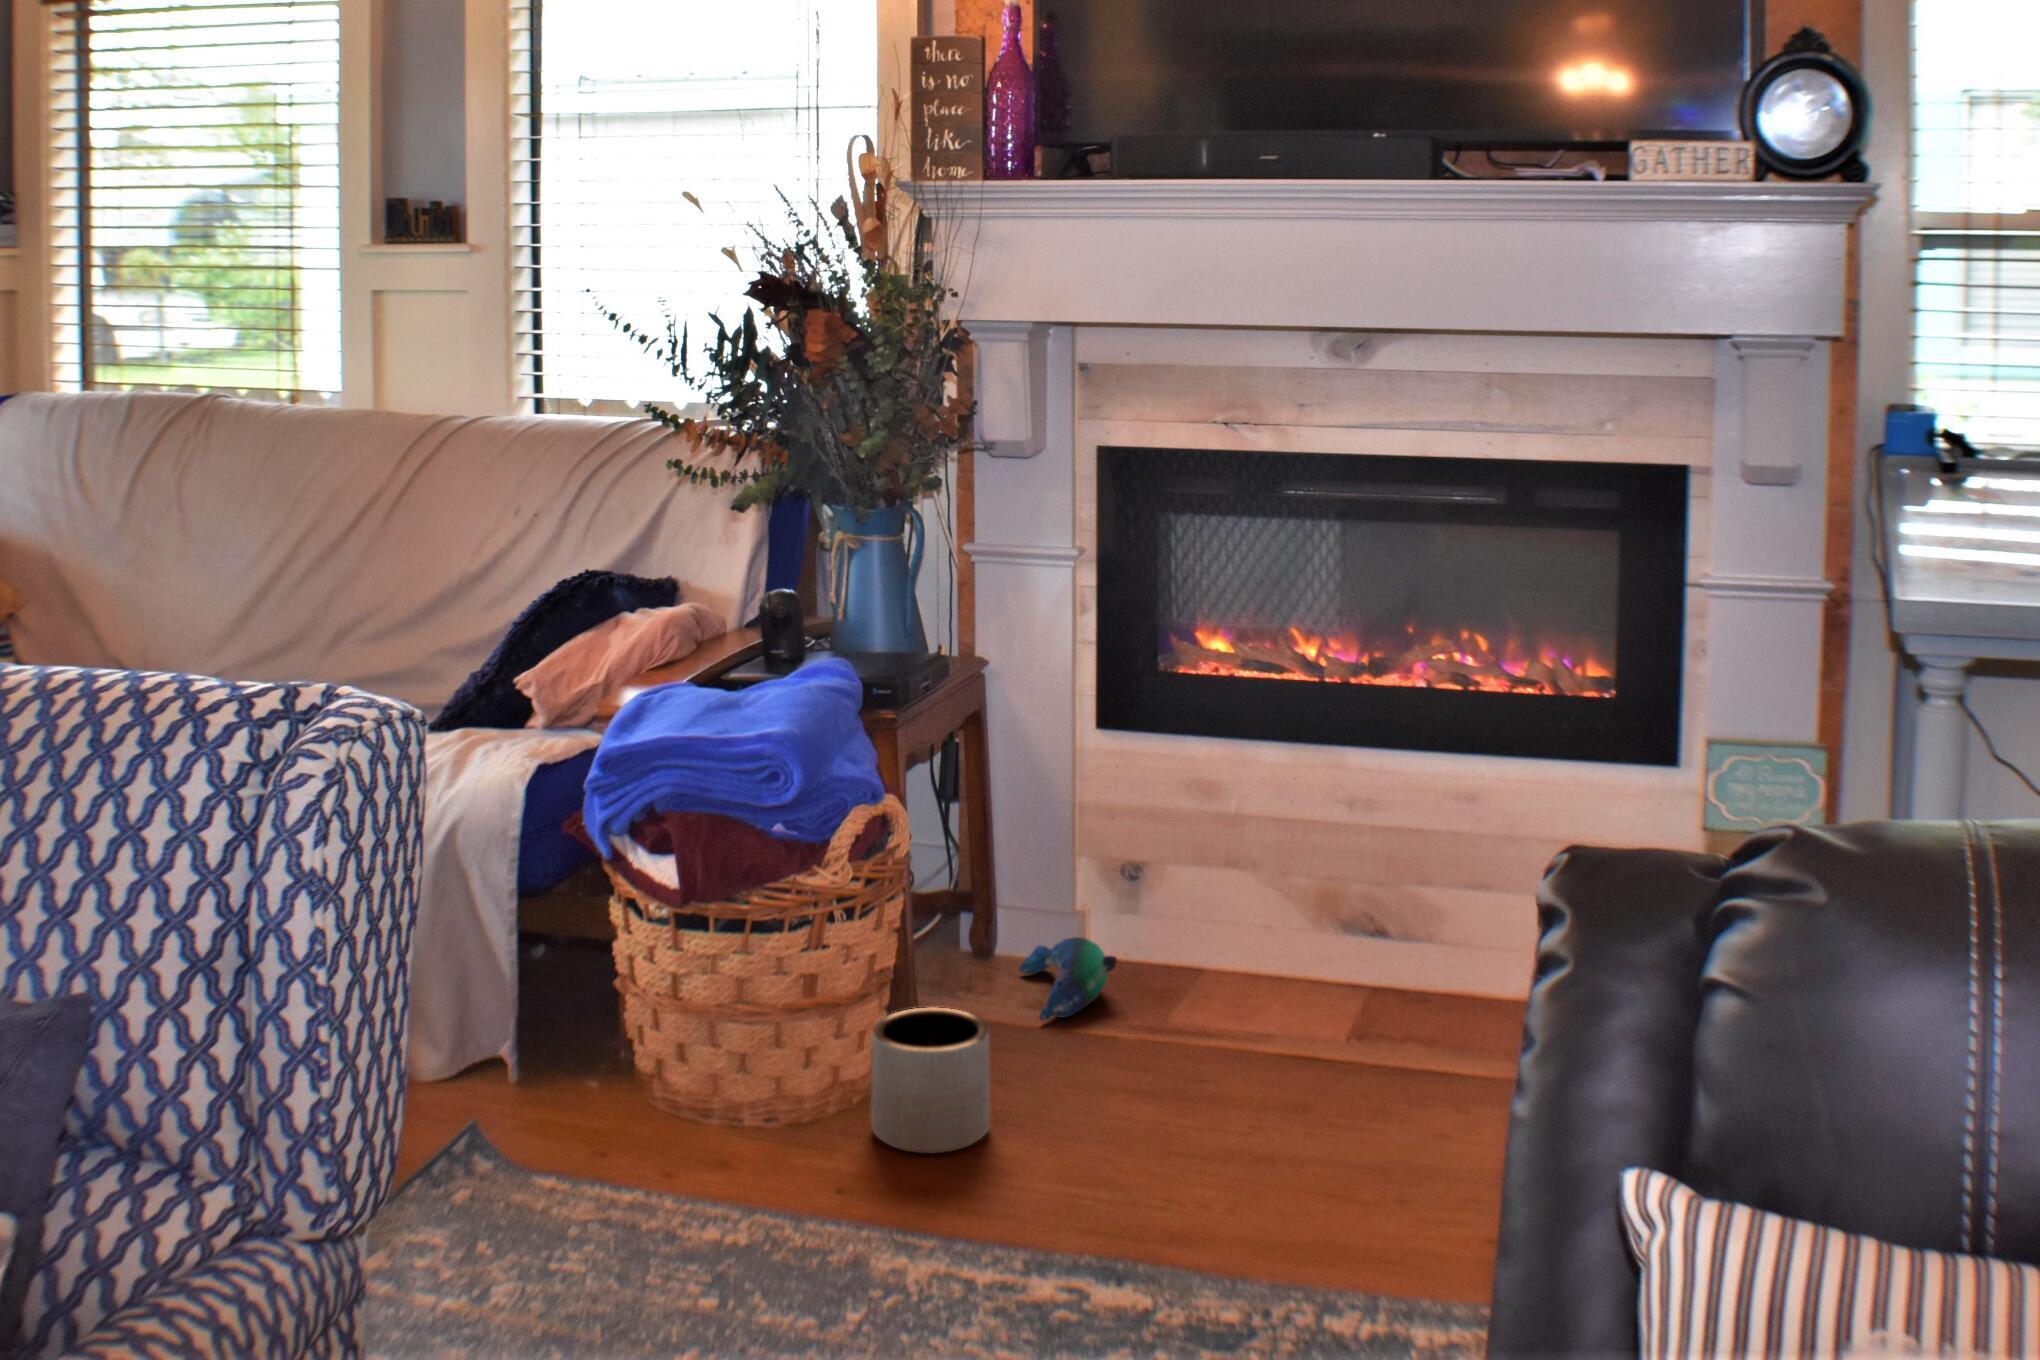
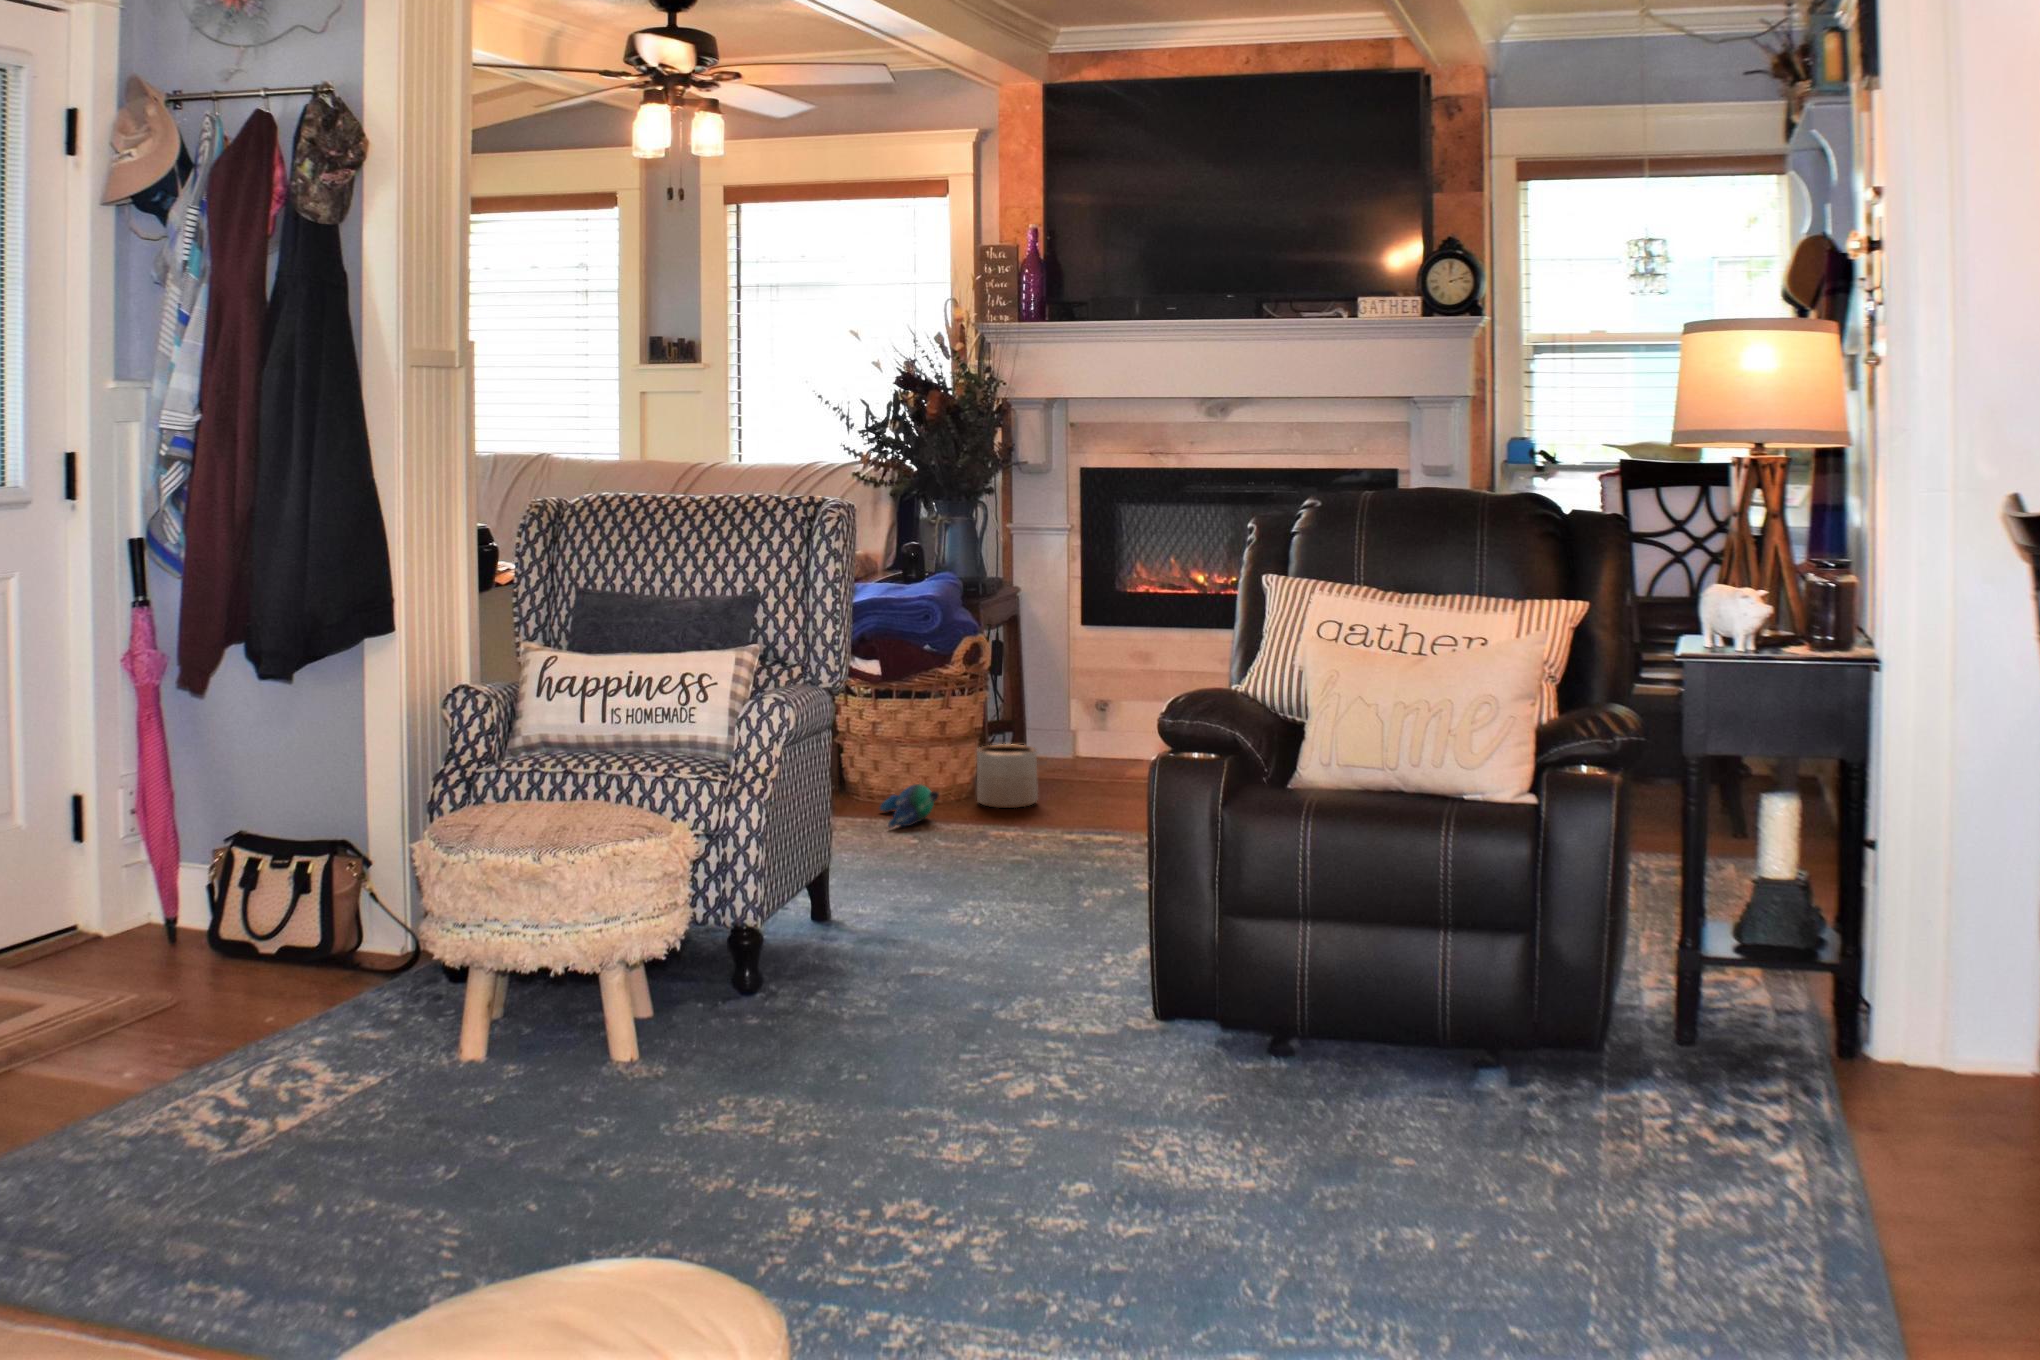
plush toy: present [1019,937,1117,1021] -> present [880,784,939,827]

